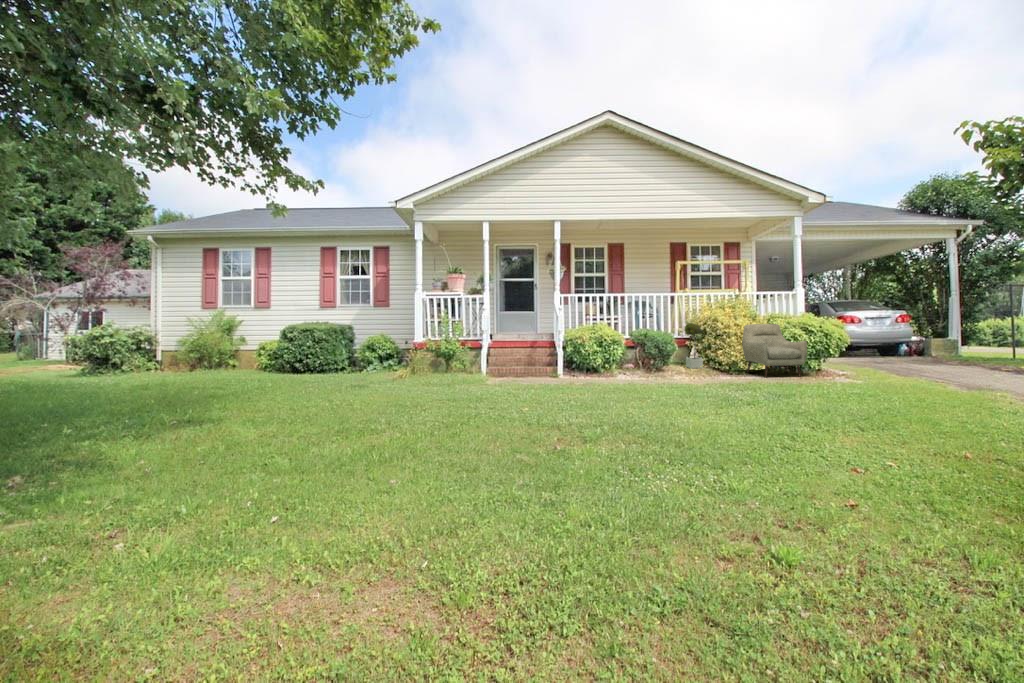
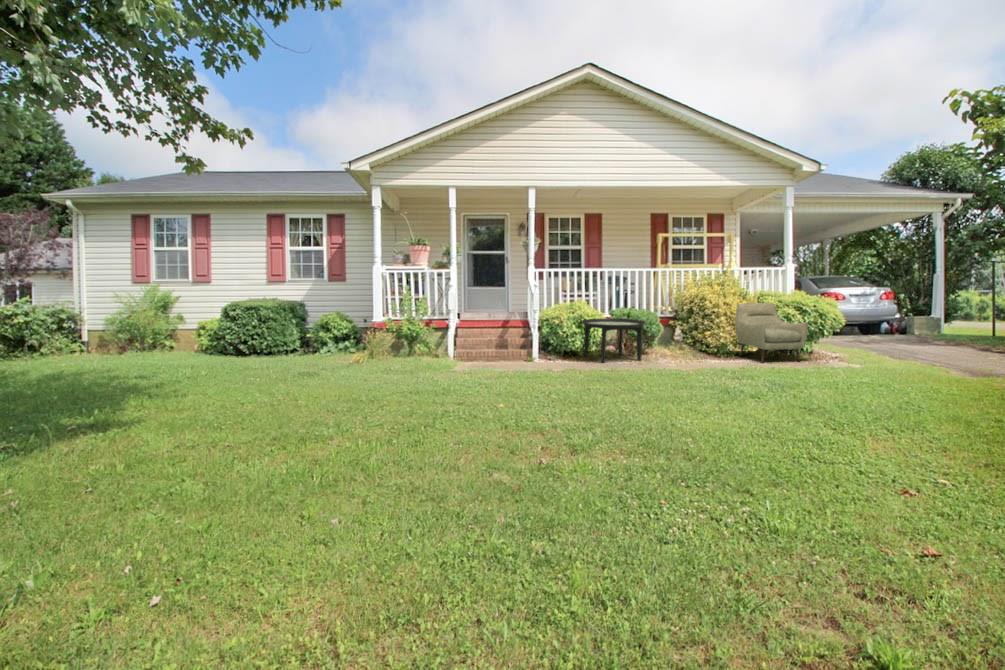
potted tree: present [684,323,703,369] -> none [670,300,691,351]
round table: none [601,339,660,377] -> present [581,319,646,363]

